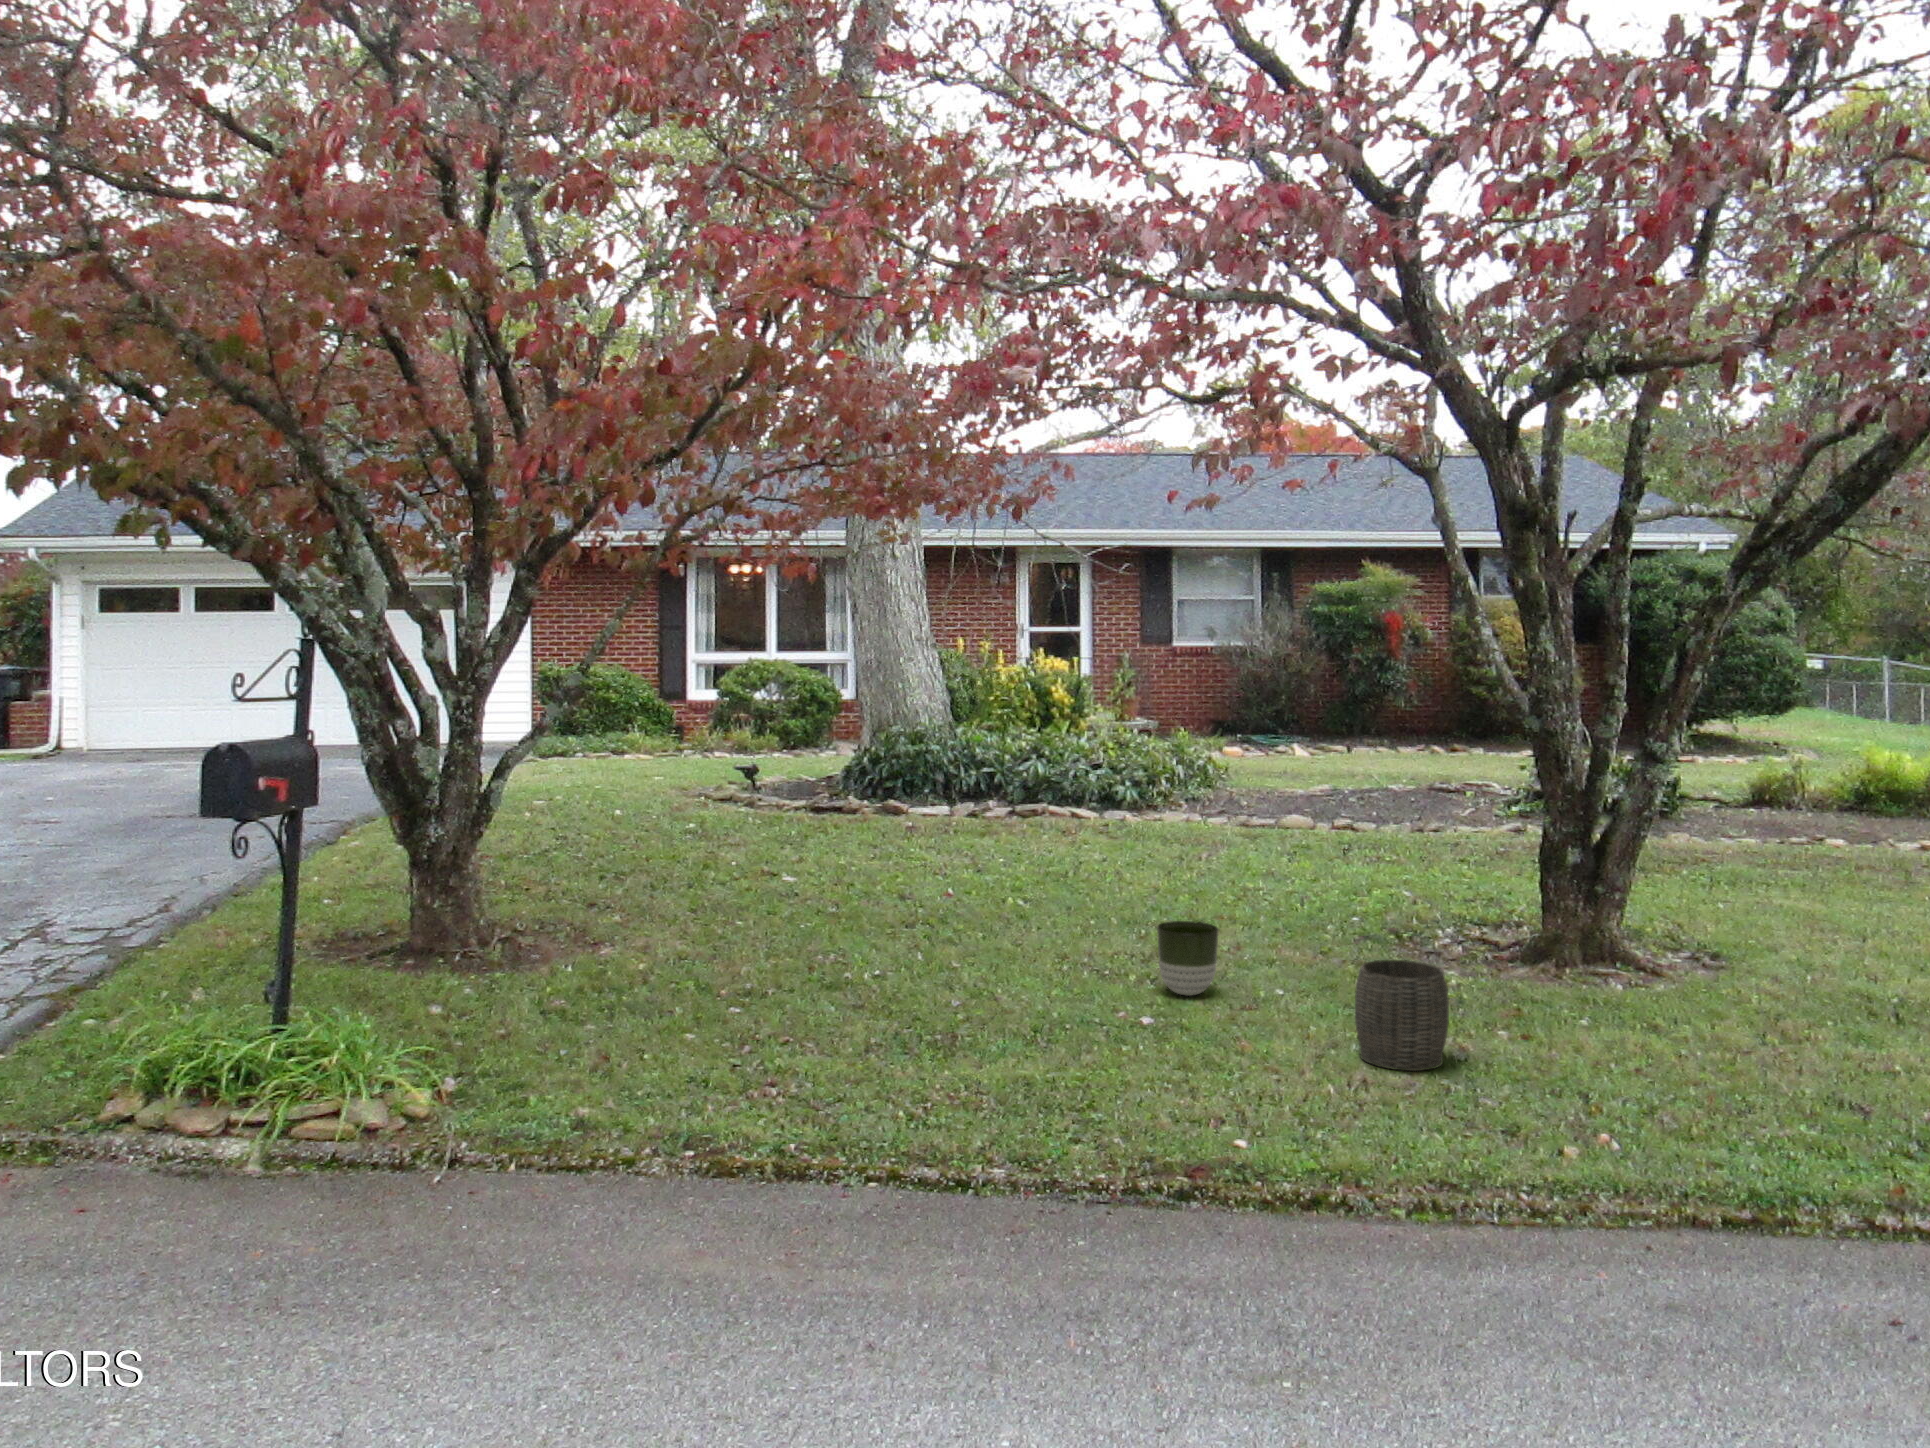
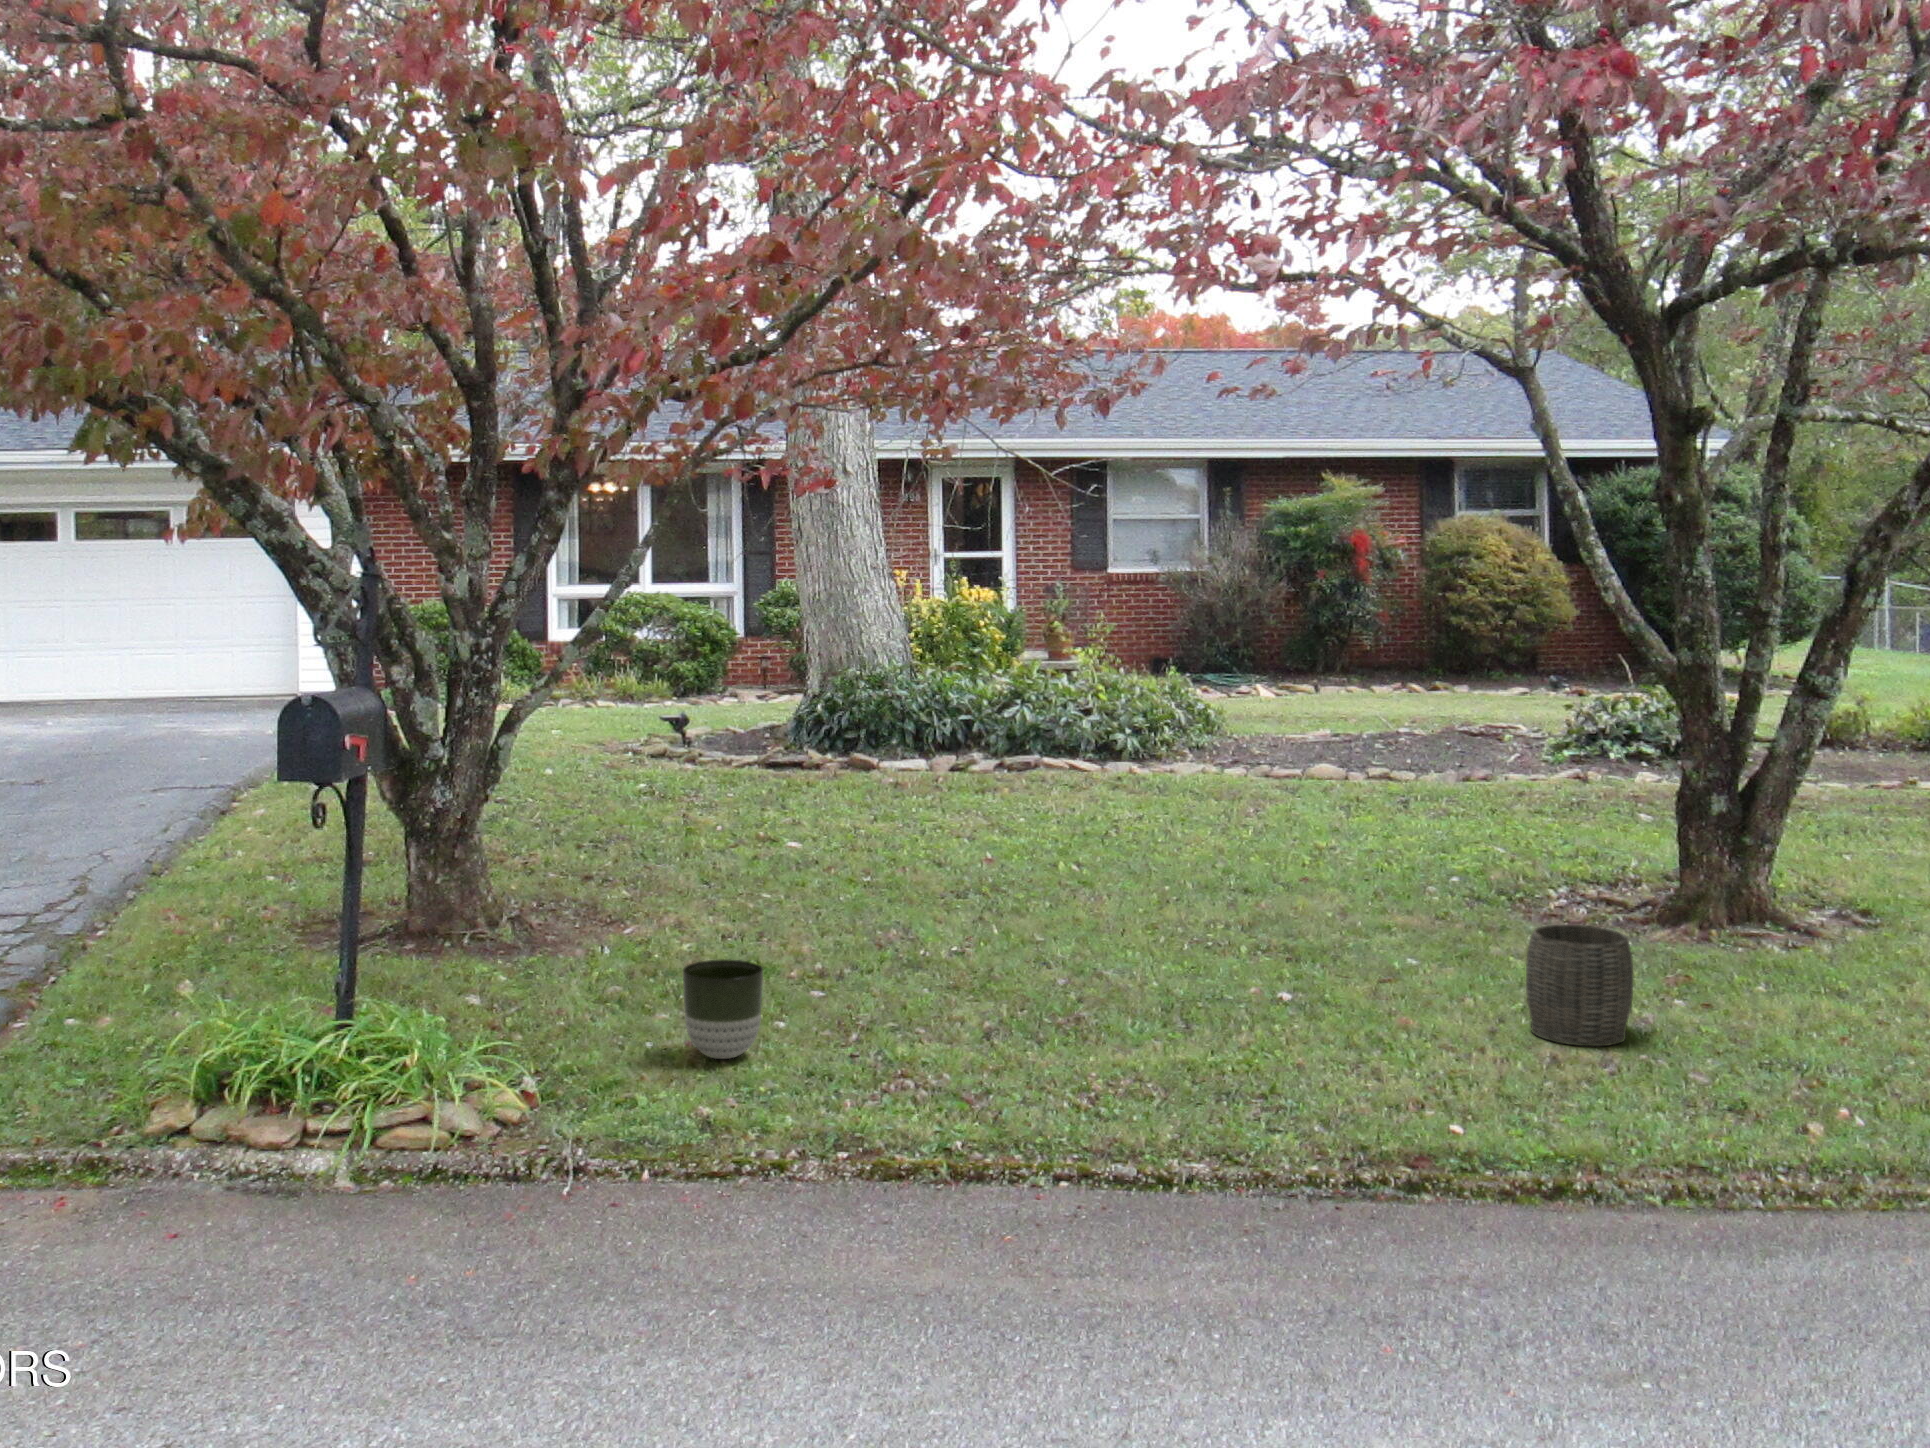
planter: present [1157,921,1219,996] -> present [683,959,763,1059]

